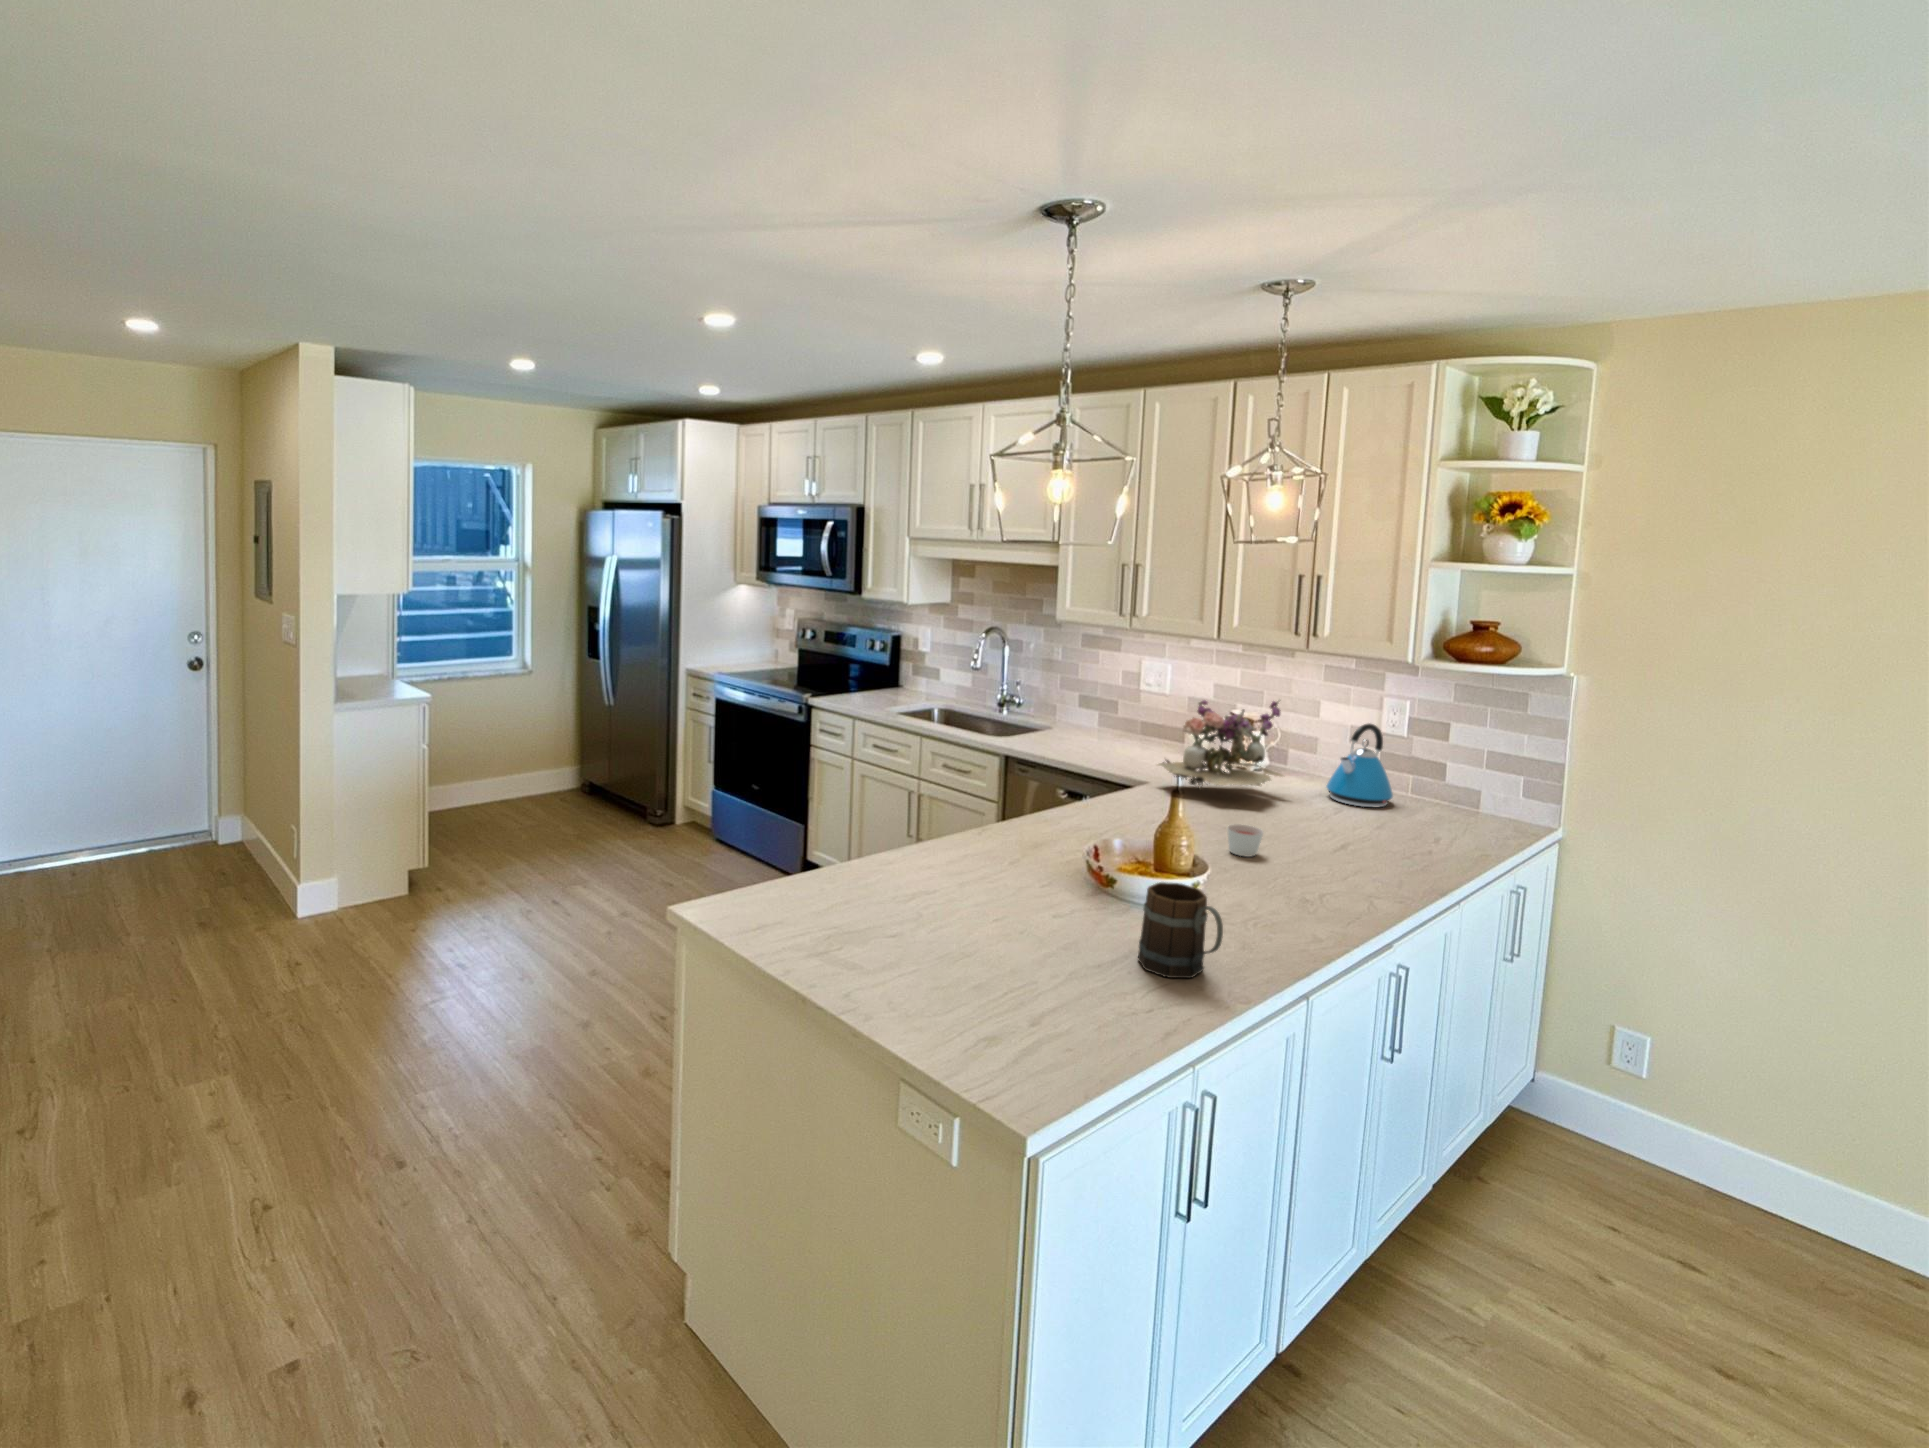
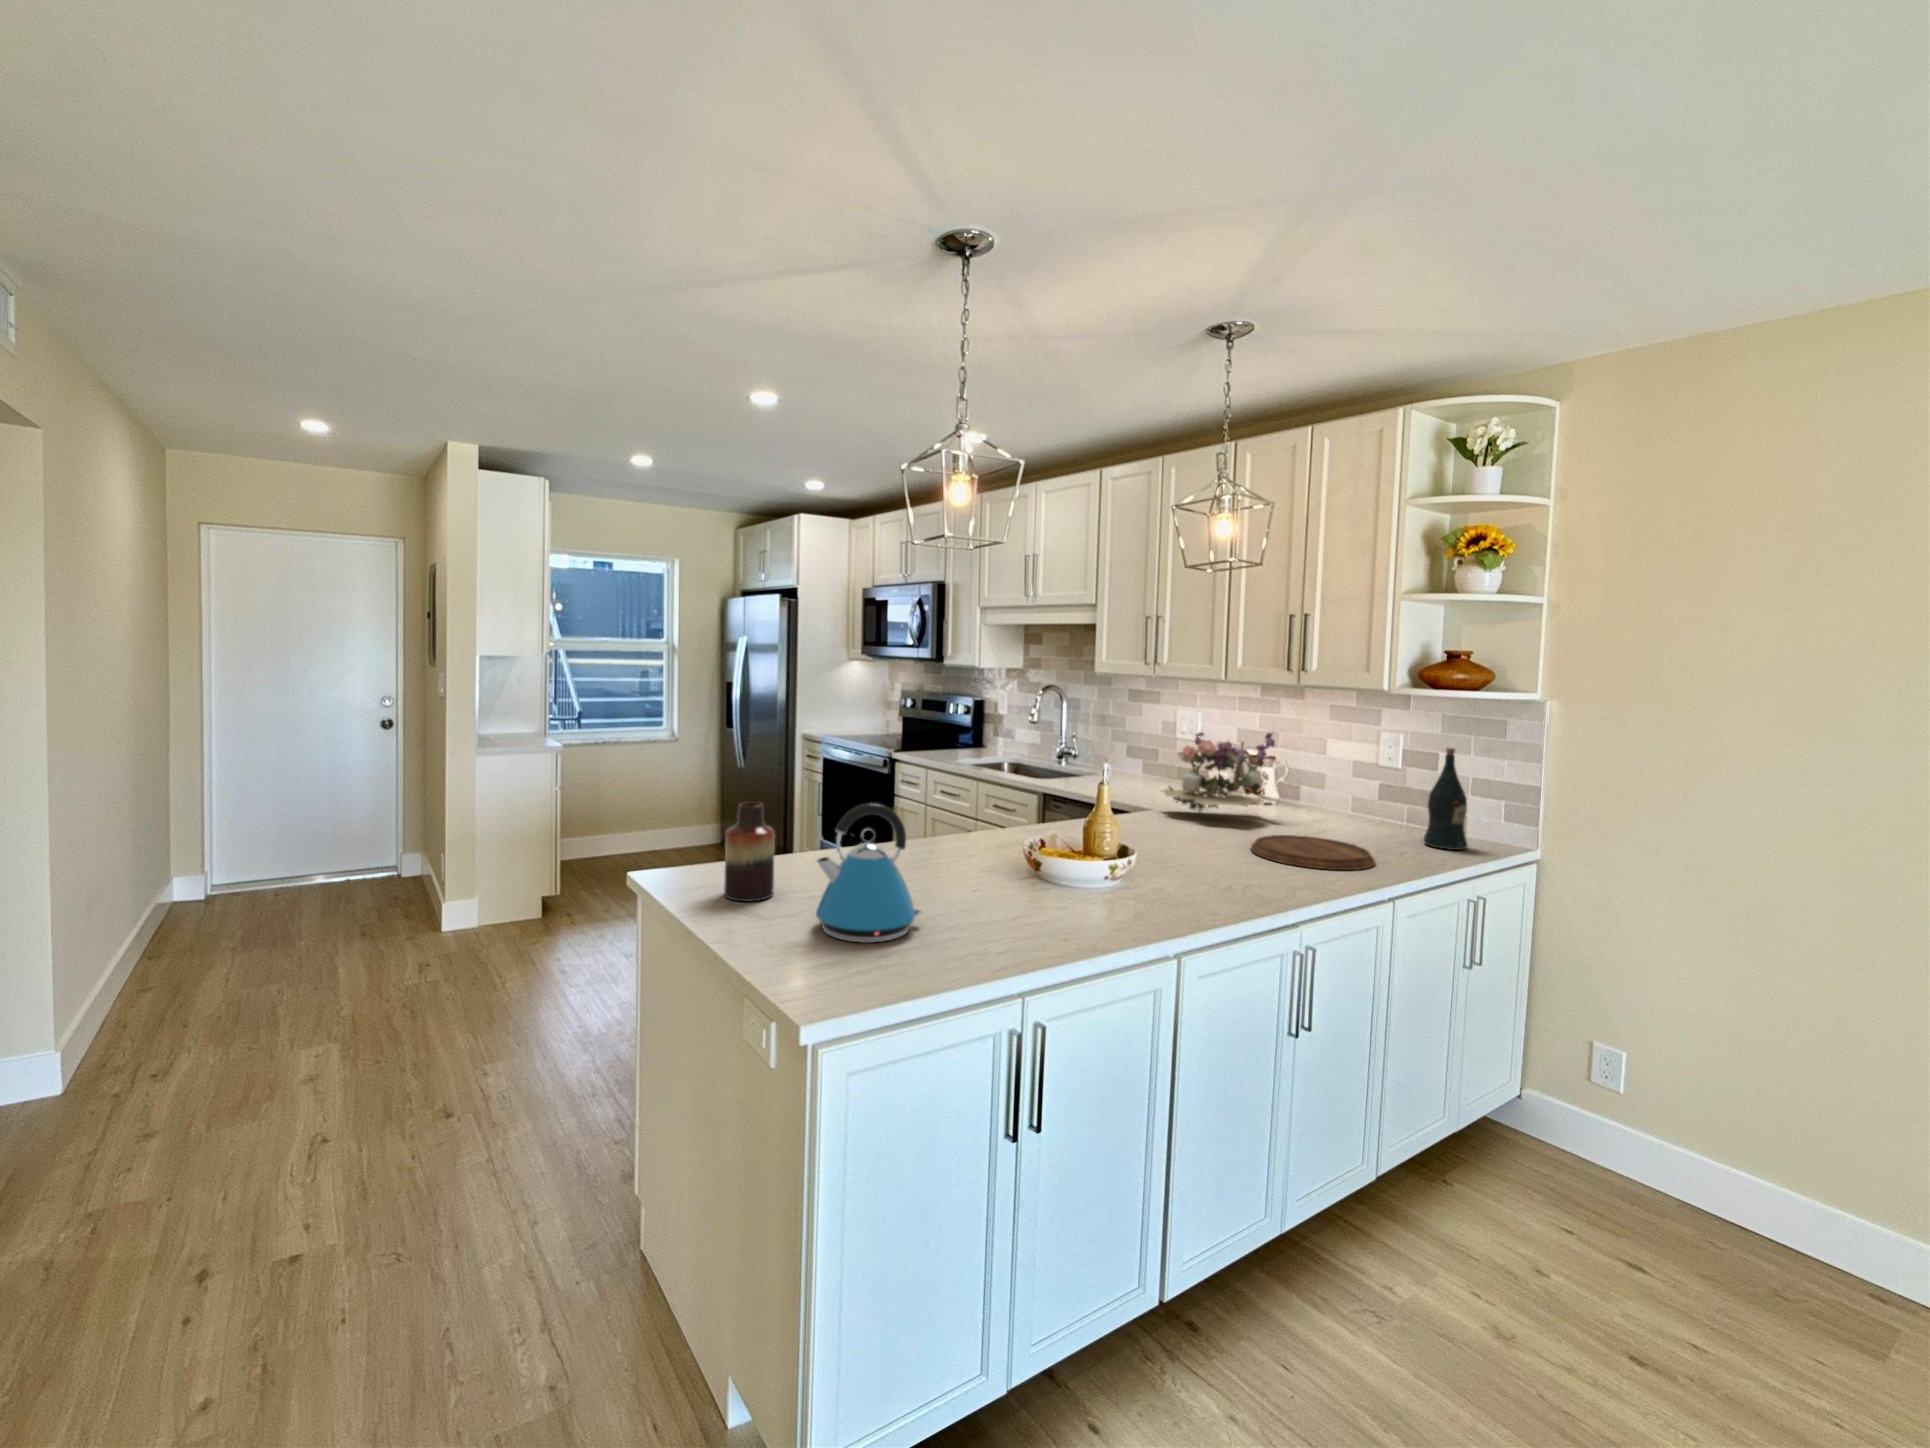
kettle: present [1326,724,1393,807] -> present [816,803,922,943]
wine bottle: none [1433,726,1480,830] -> present [1424,748,1468,850]
cutting board: none [1284,822,1412,867] -> present [1251,835,1375,870]
candle: present [1227,824,1263,857] -> none [1183,829,1217,857]
vase: none [797,845,858,964] -> present [724,802,775,902]
mug: present [1138,882,1223,978] -> none [1019,845,1077,929]

